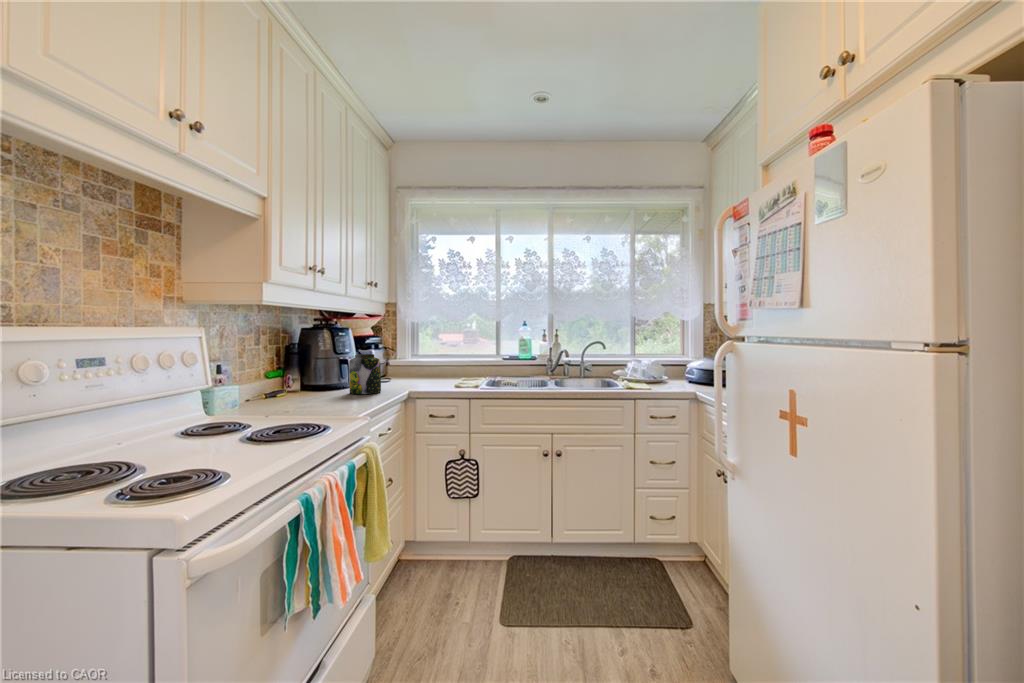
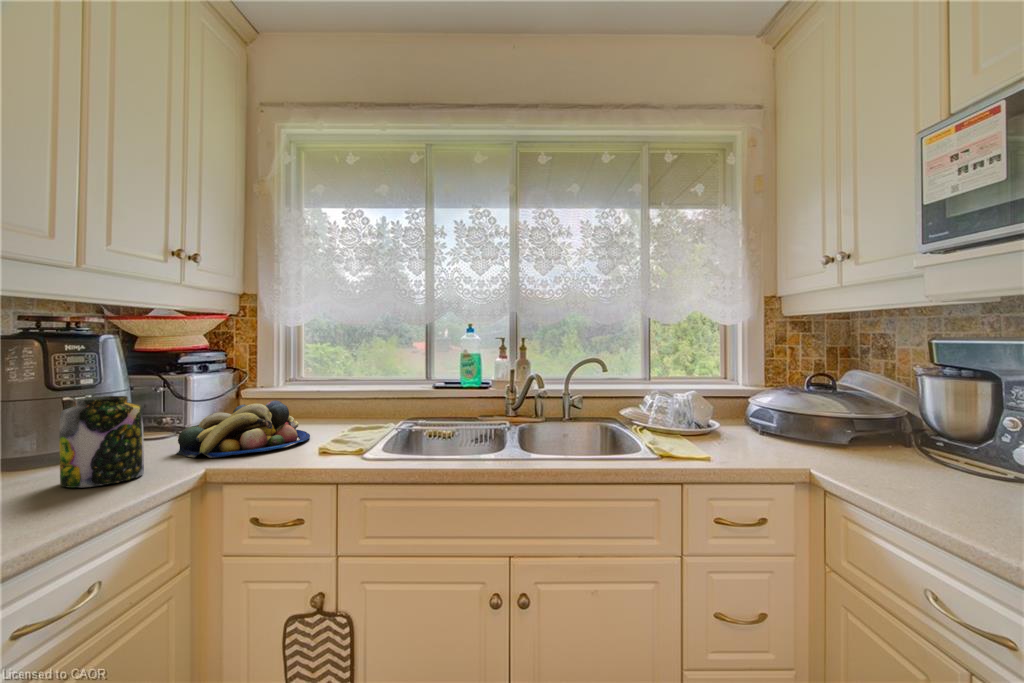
fruit bowl: none [380,363,441,388] -> present [177,400,310,458]

